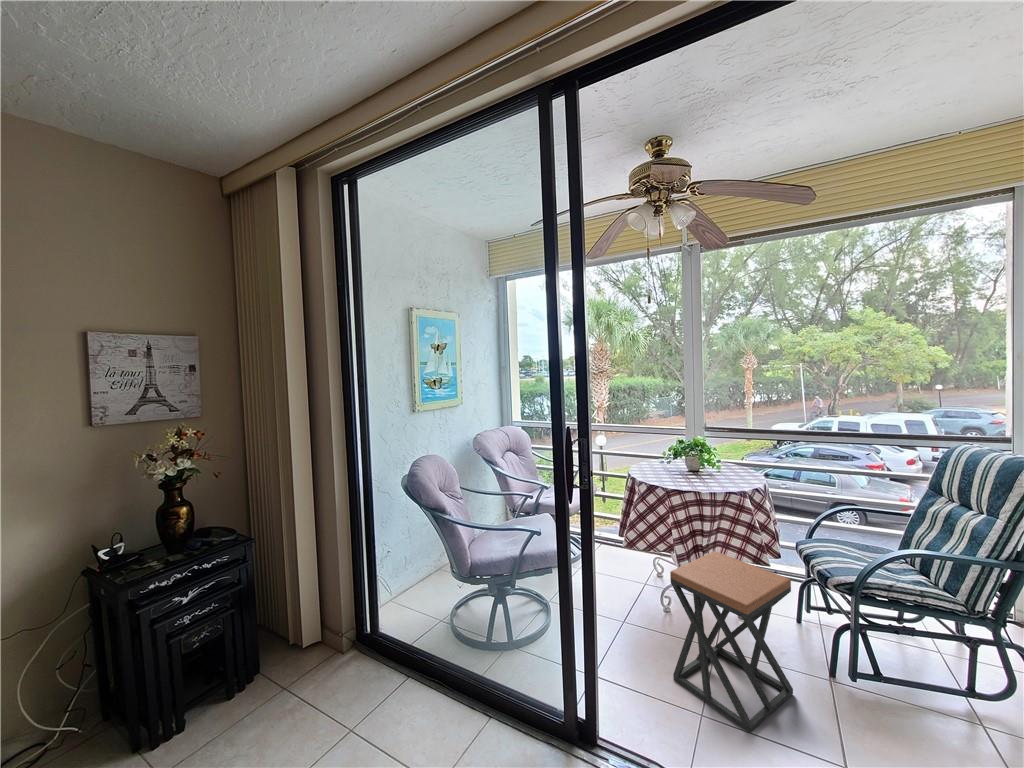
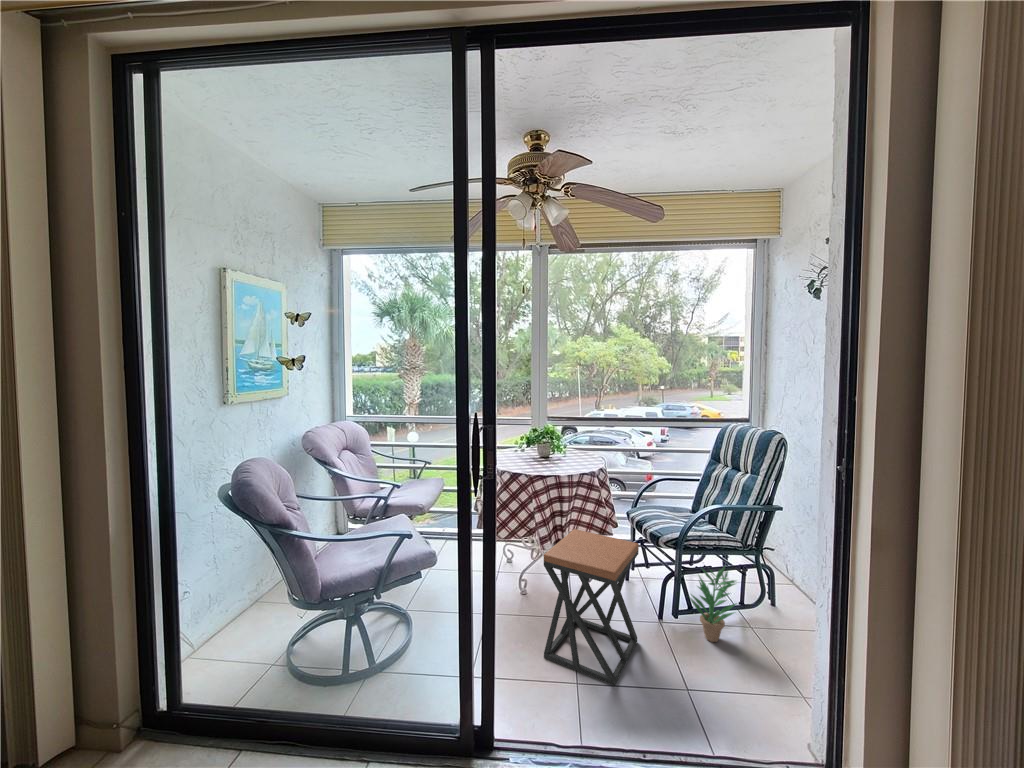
potted plant: none [869,623,952,727] -> present [690,566,737,642]

